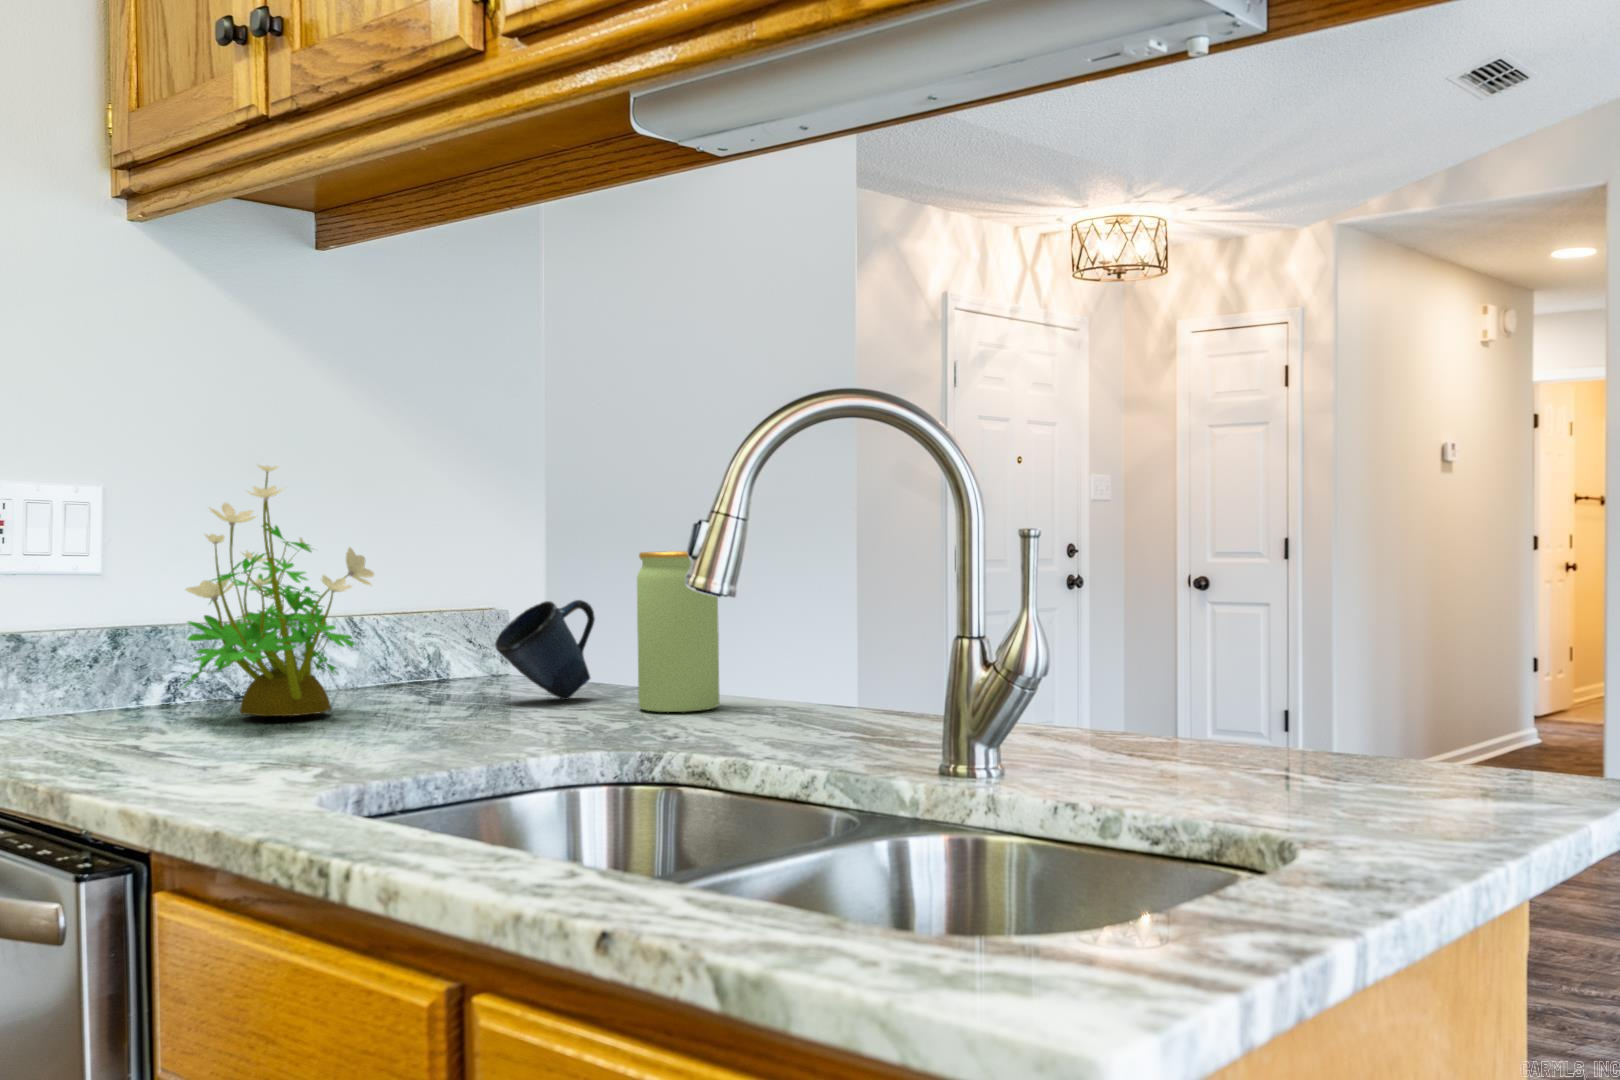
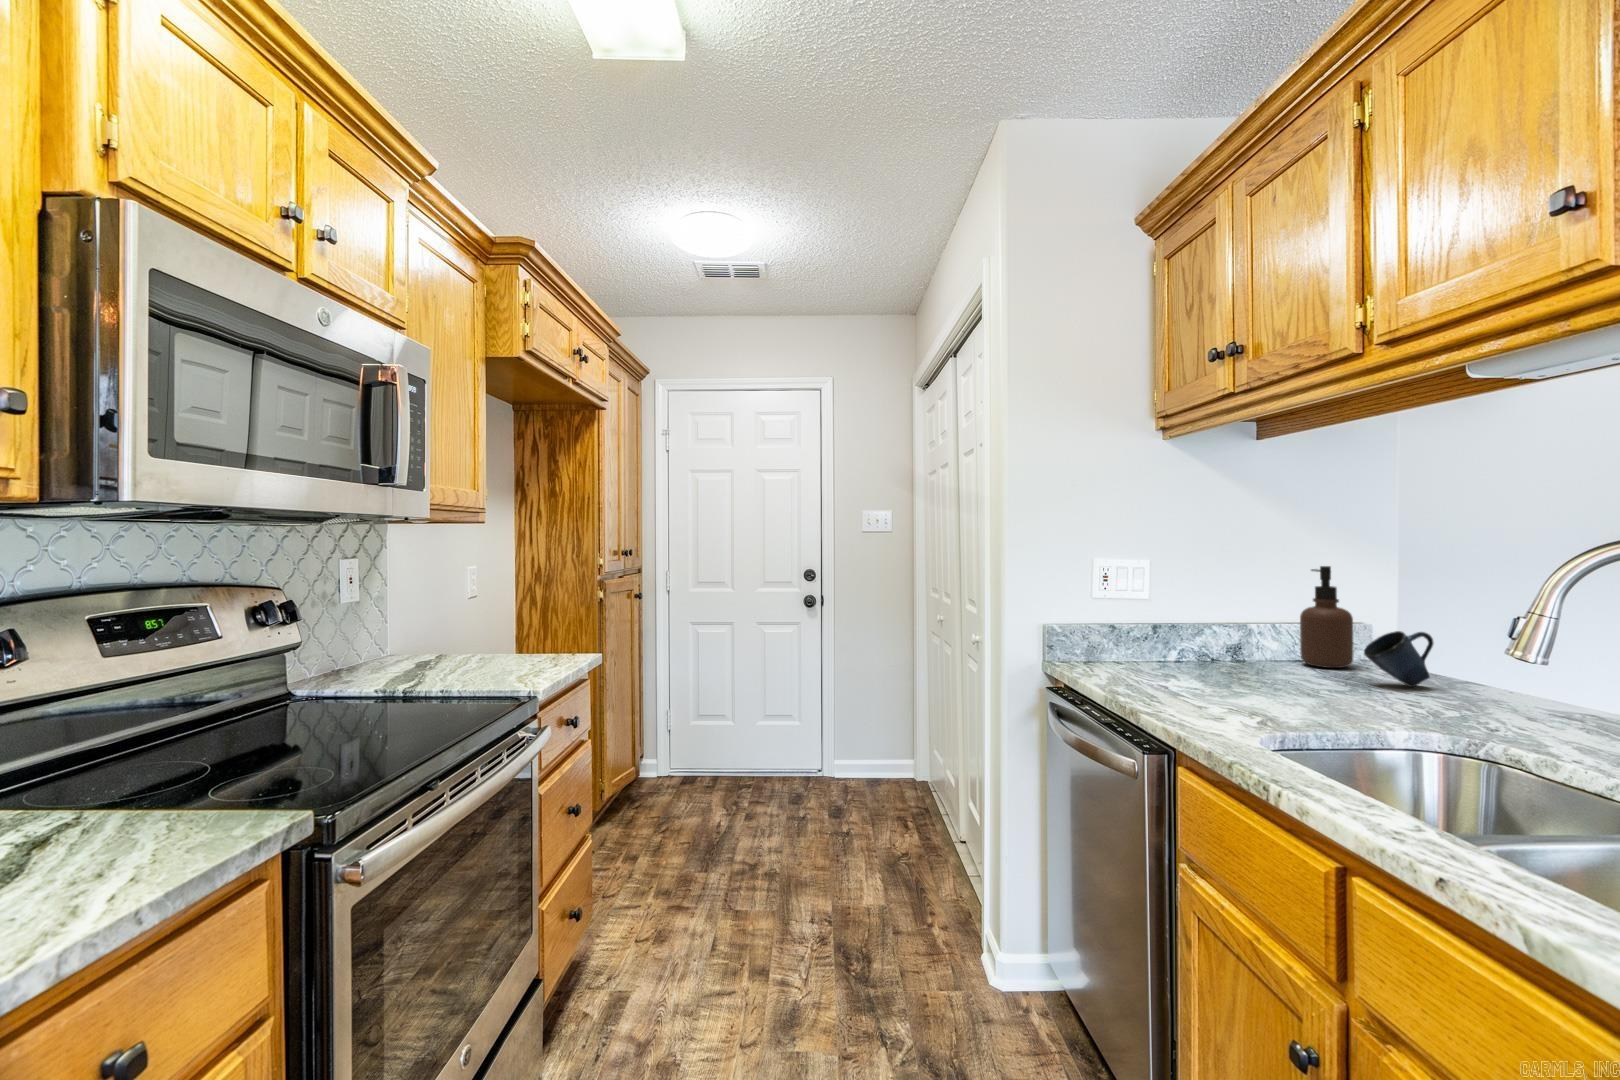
potted plant: present [183,465,374,716] -> none [1186,556,1289,679]
soap dispenser: none [394,496,481,689] -> present [1300,566,1353,668]
jar: present [637,551,720,712] -> none [1466,611,1533,711]

